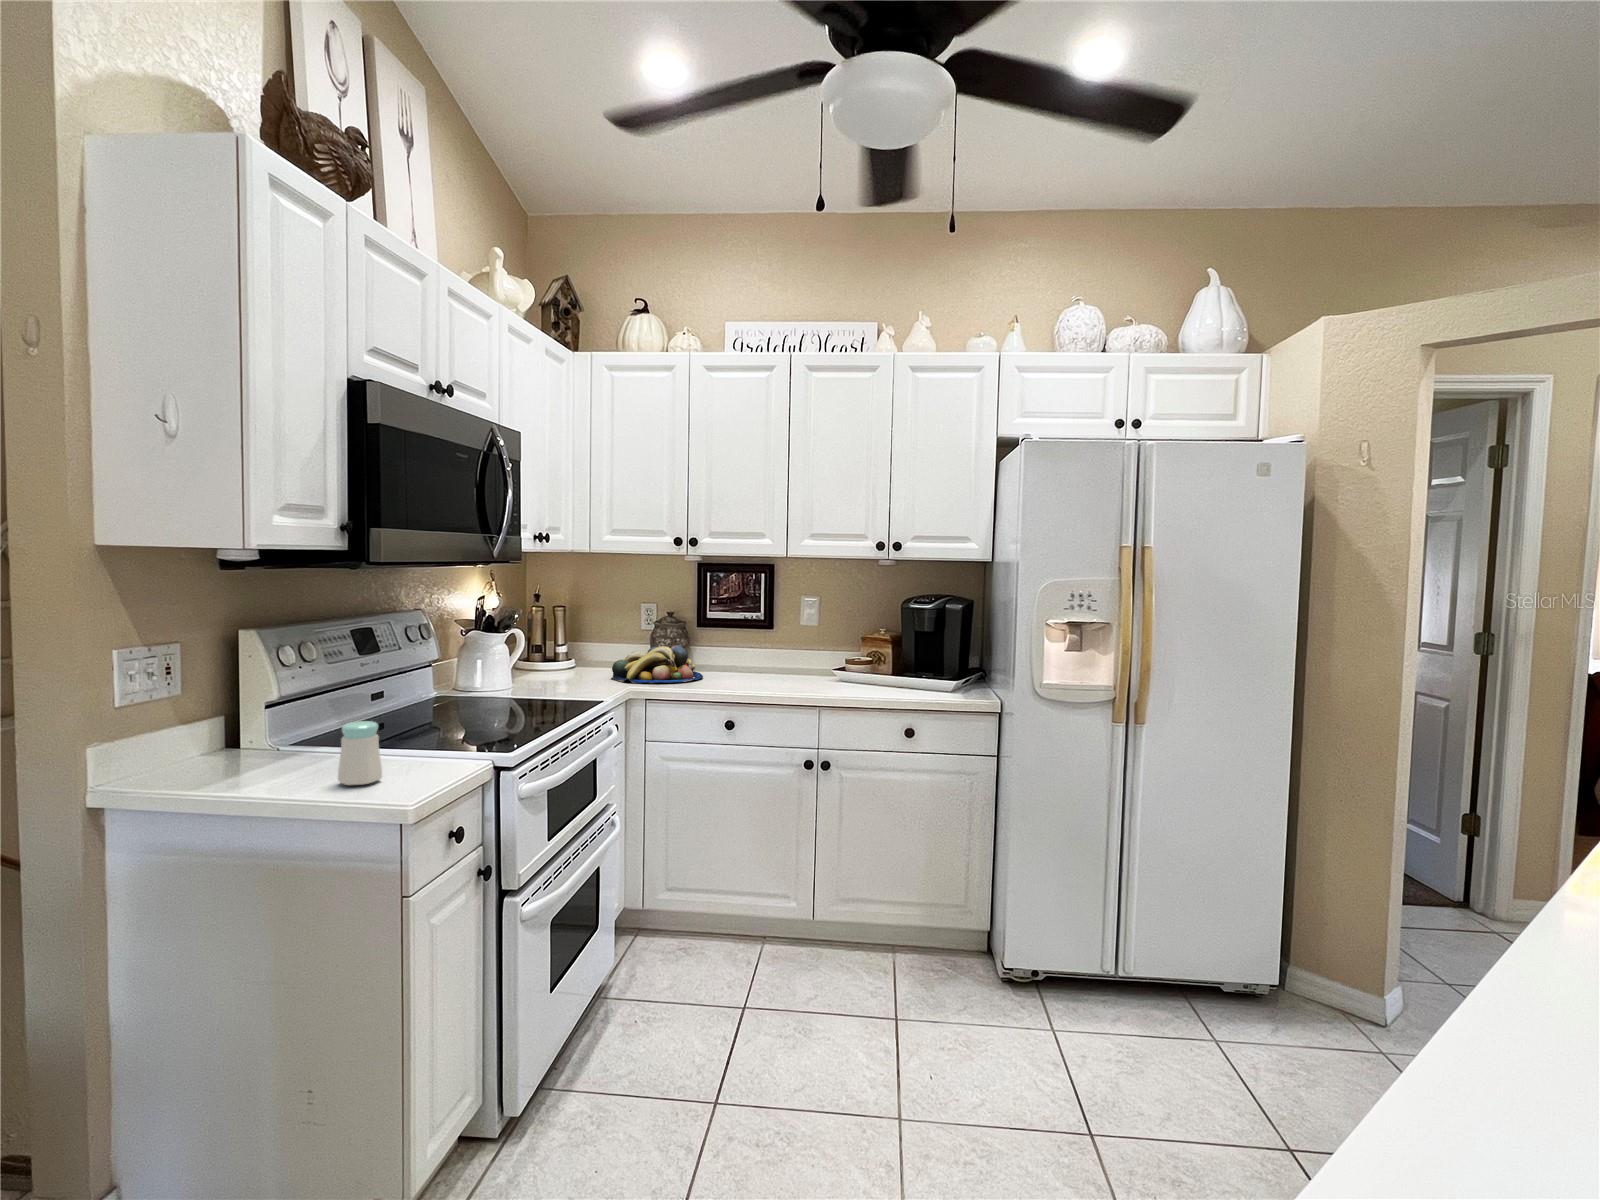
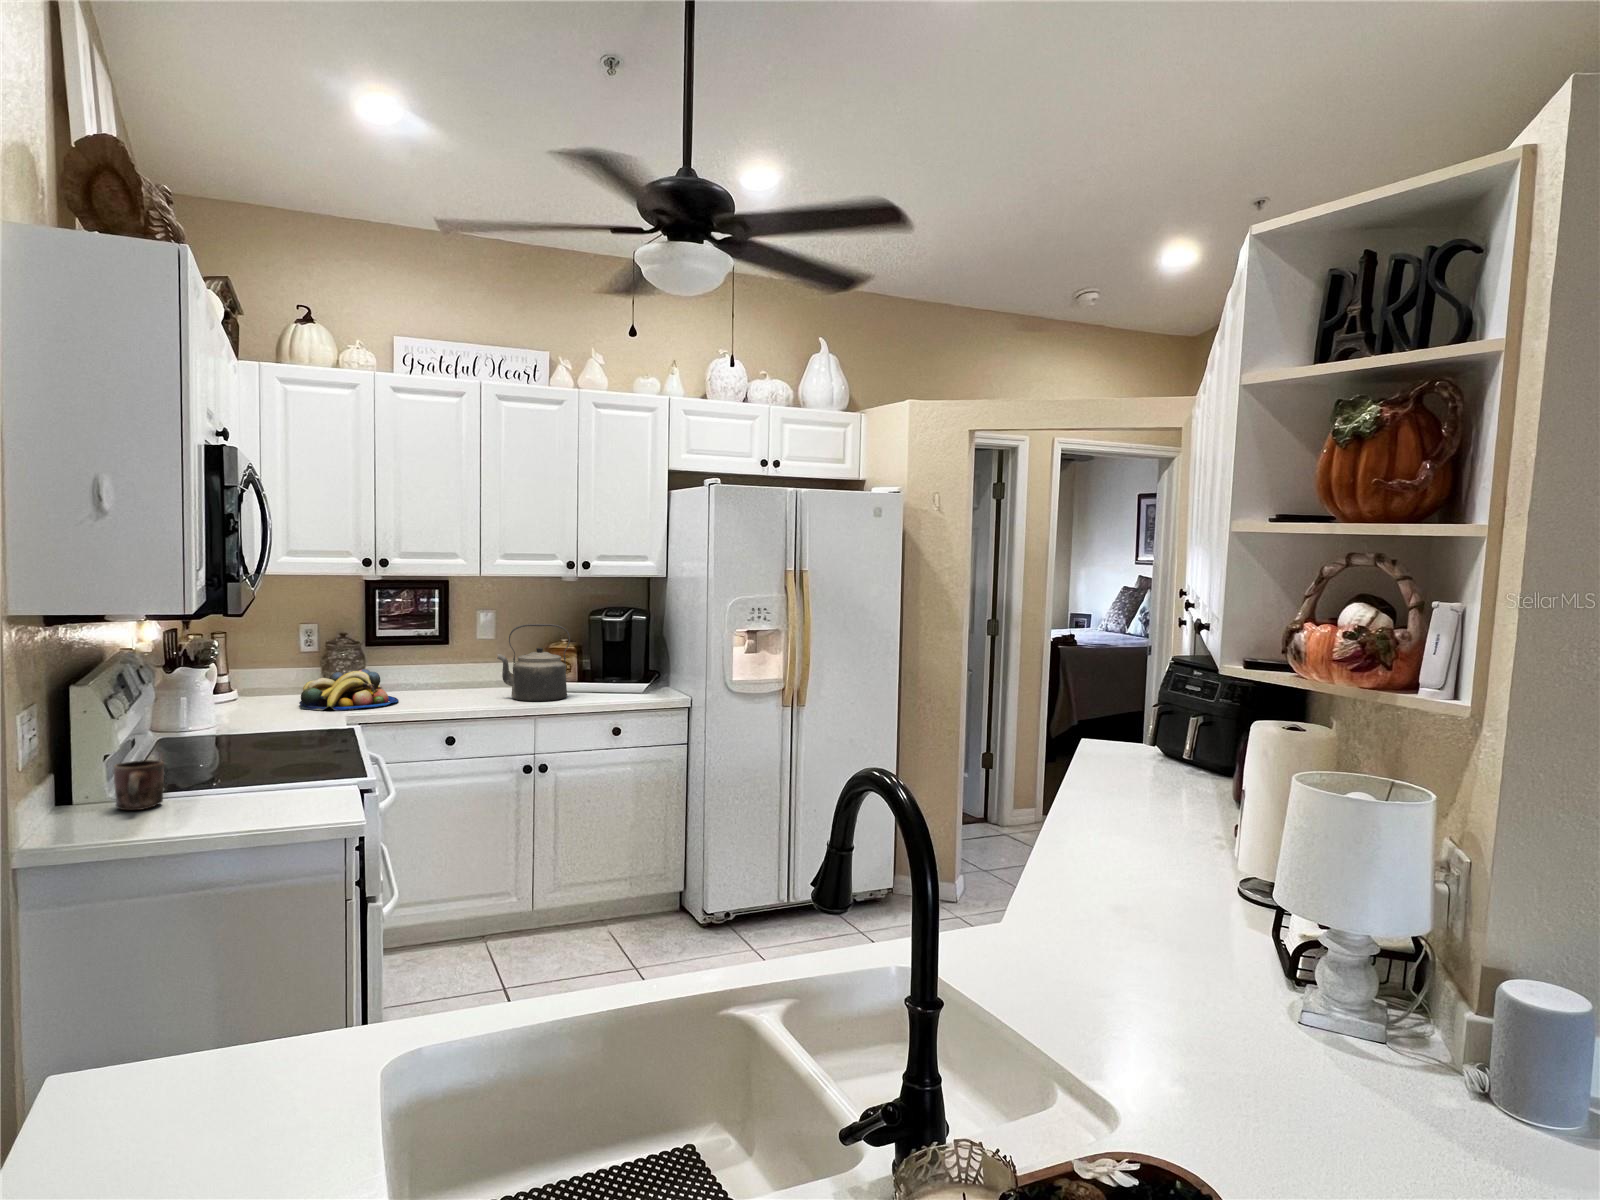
kettle: none [793,607,868,691] -> present [497,624,570,701]
mug: none [207,718,275,772] -> present [114,760,164,810]
salt shaker: present [338,721,382,785] -> none [265,749,300,803]

